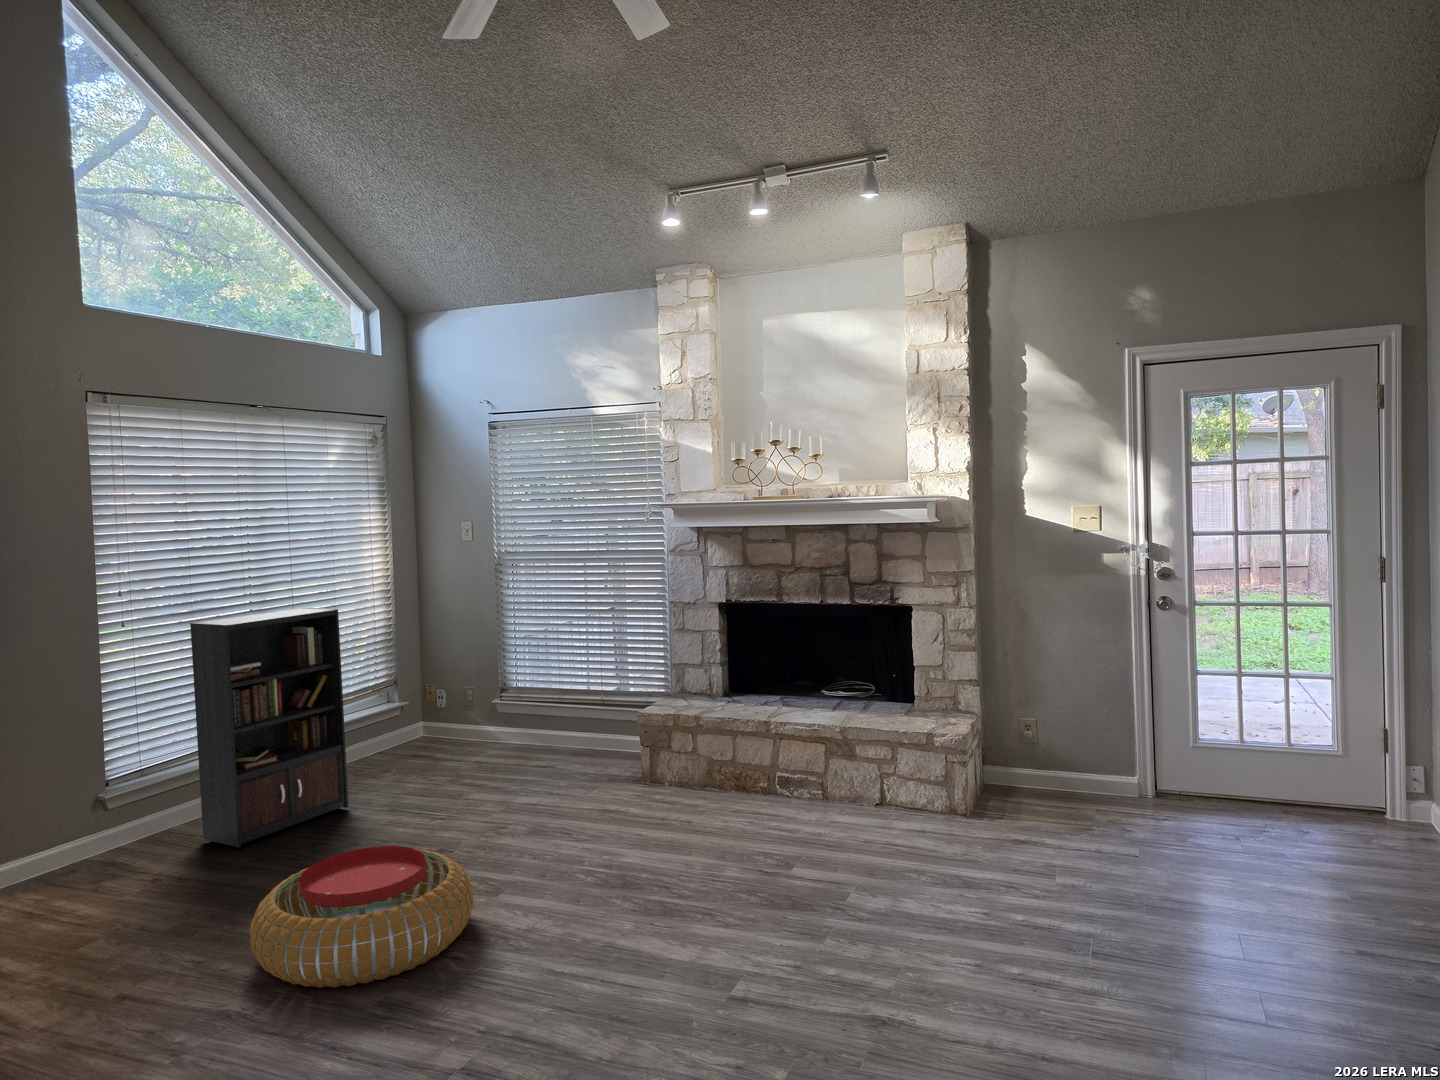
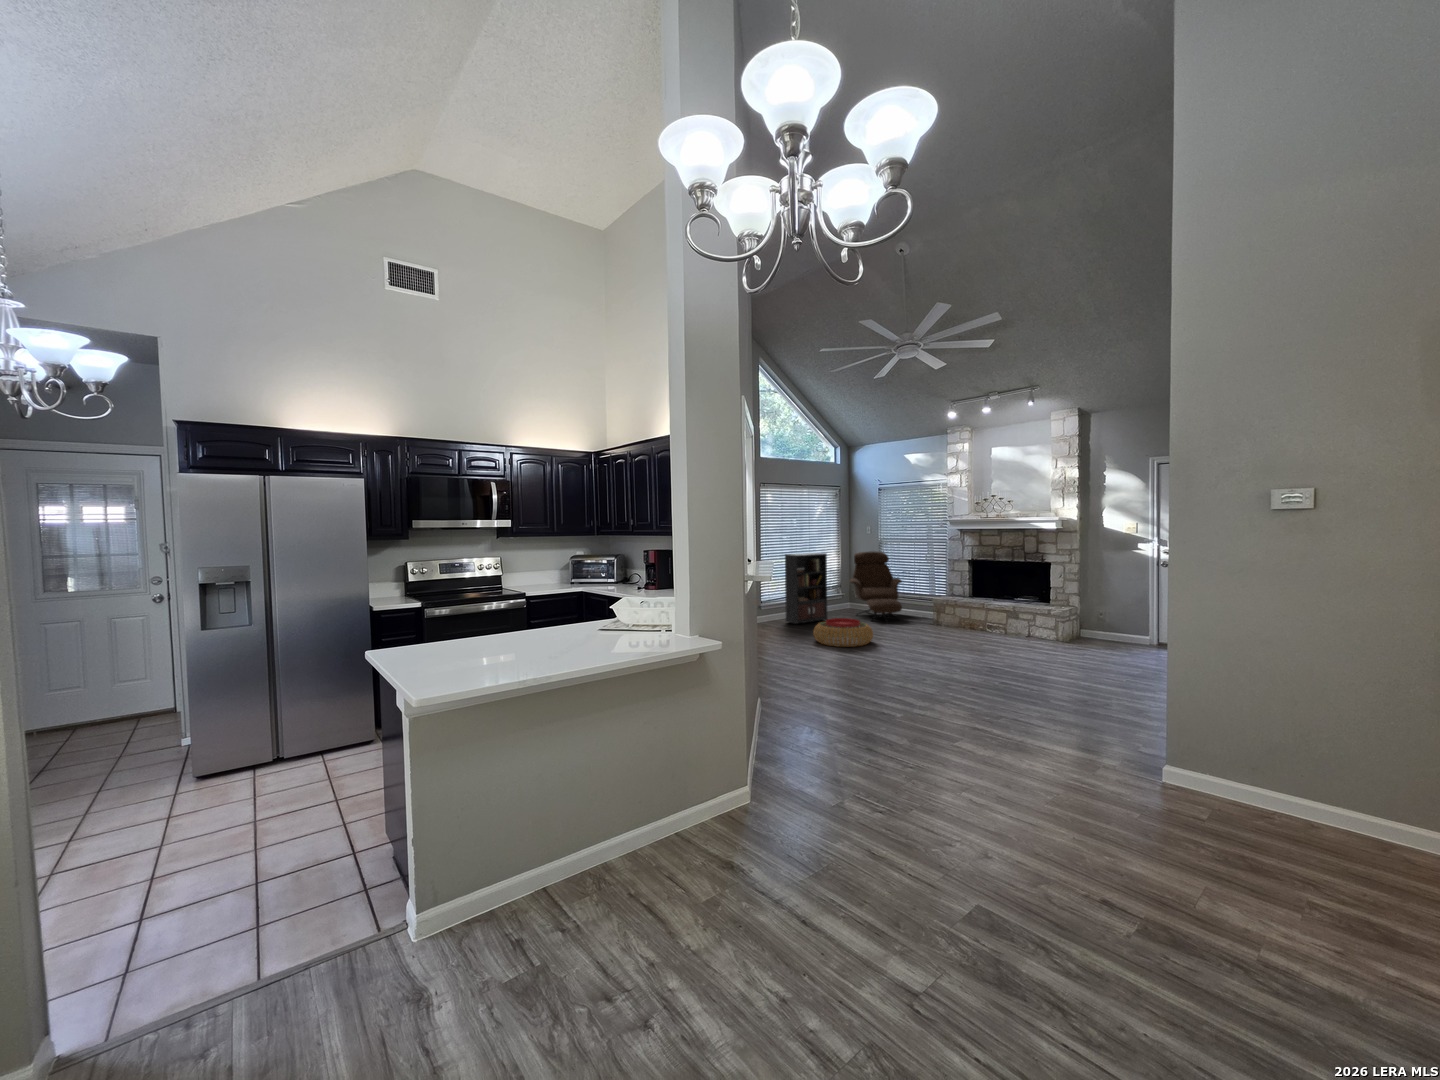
lounge chair: none [419,588,561,793] -> present [850,551,902,622]

